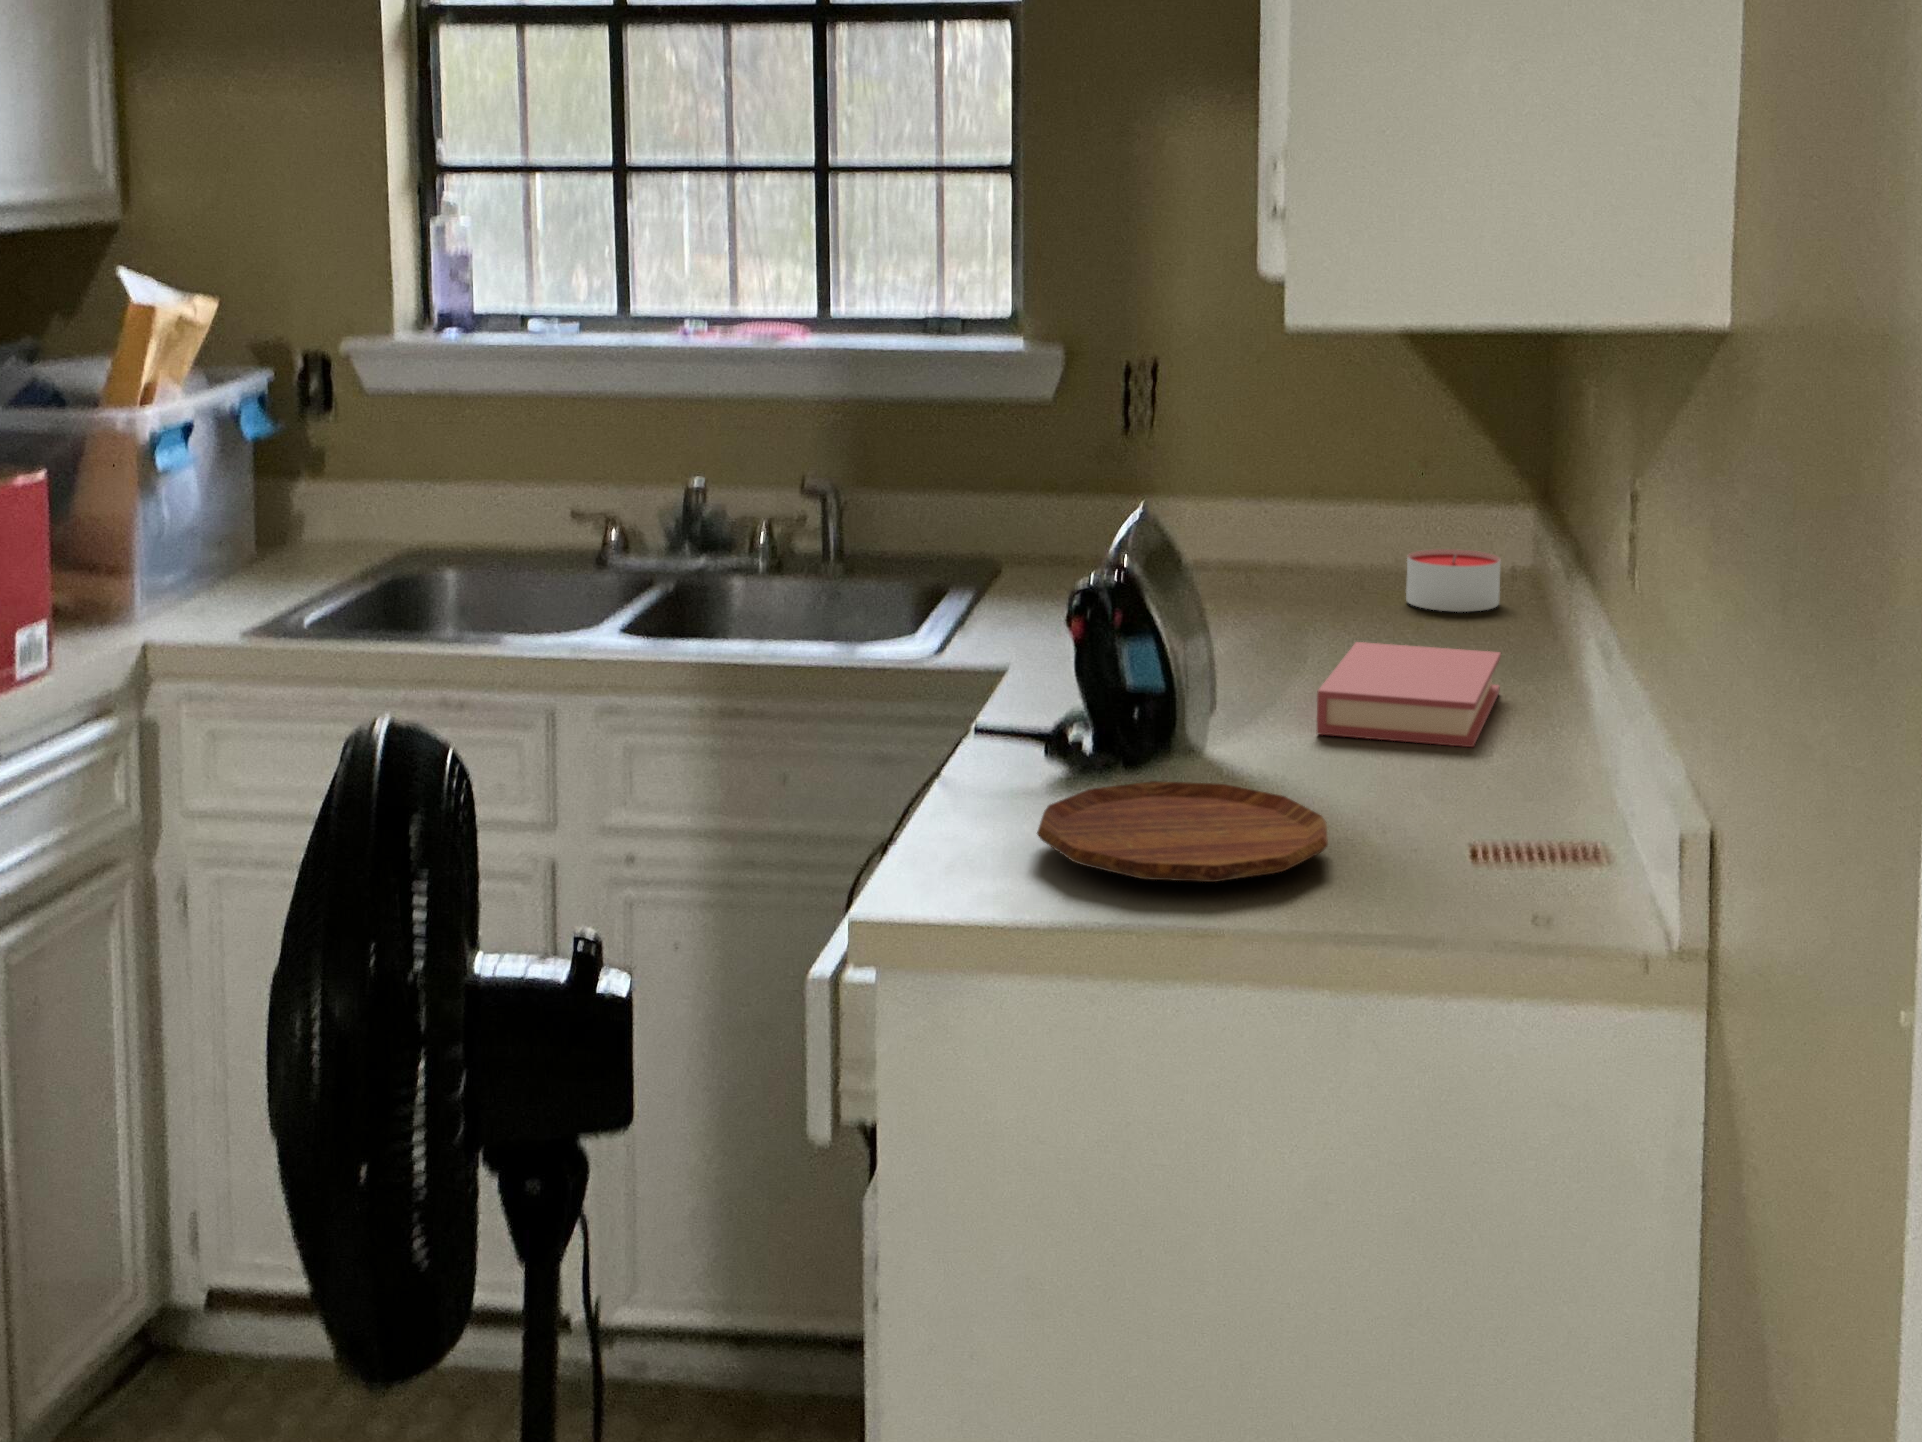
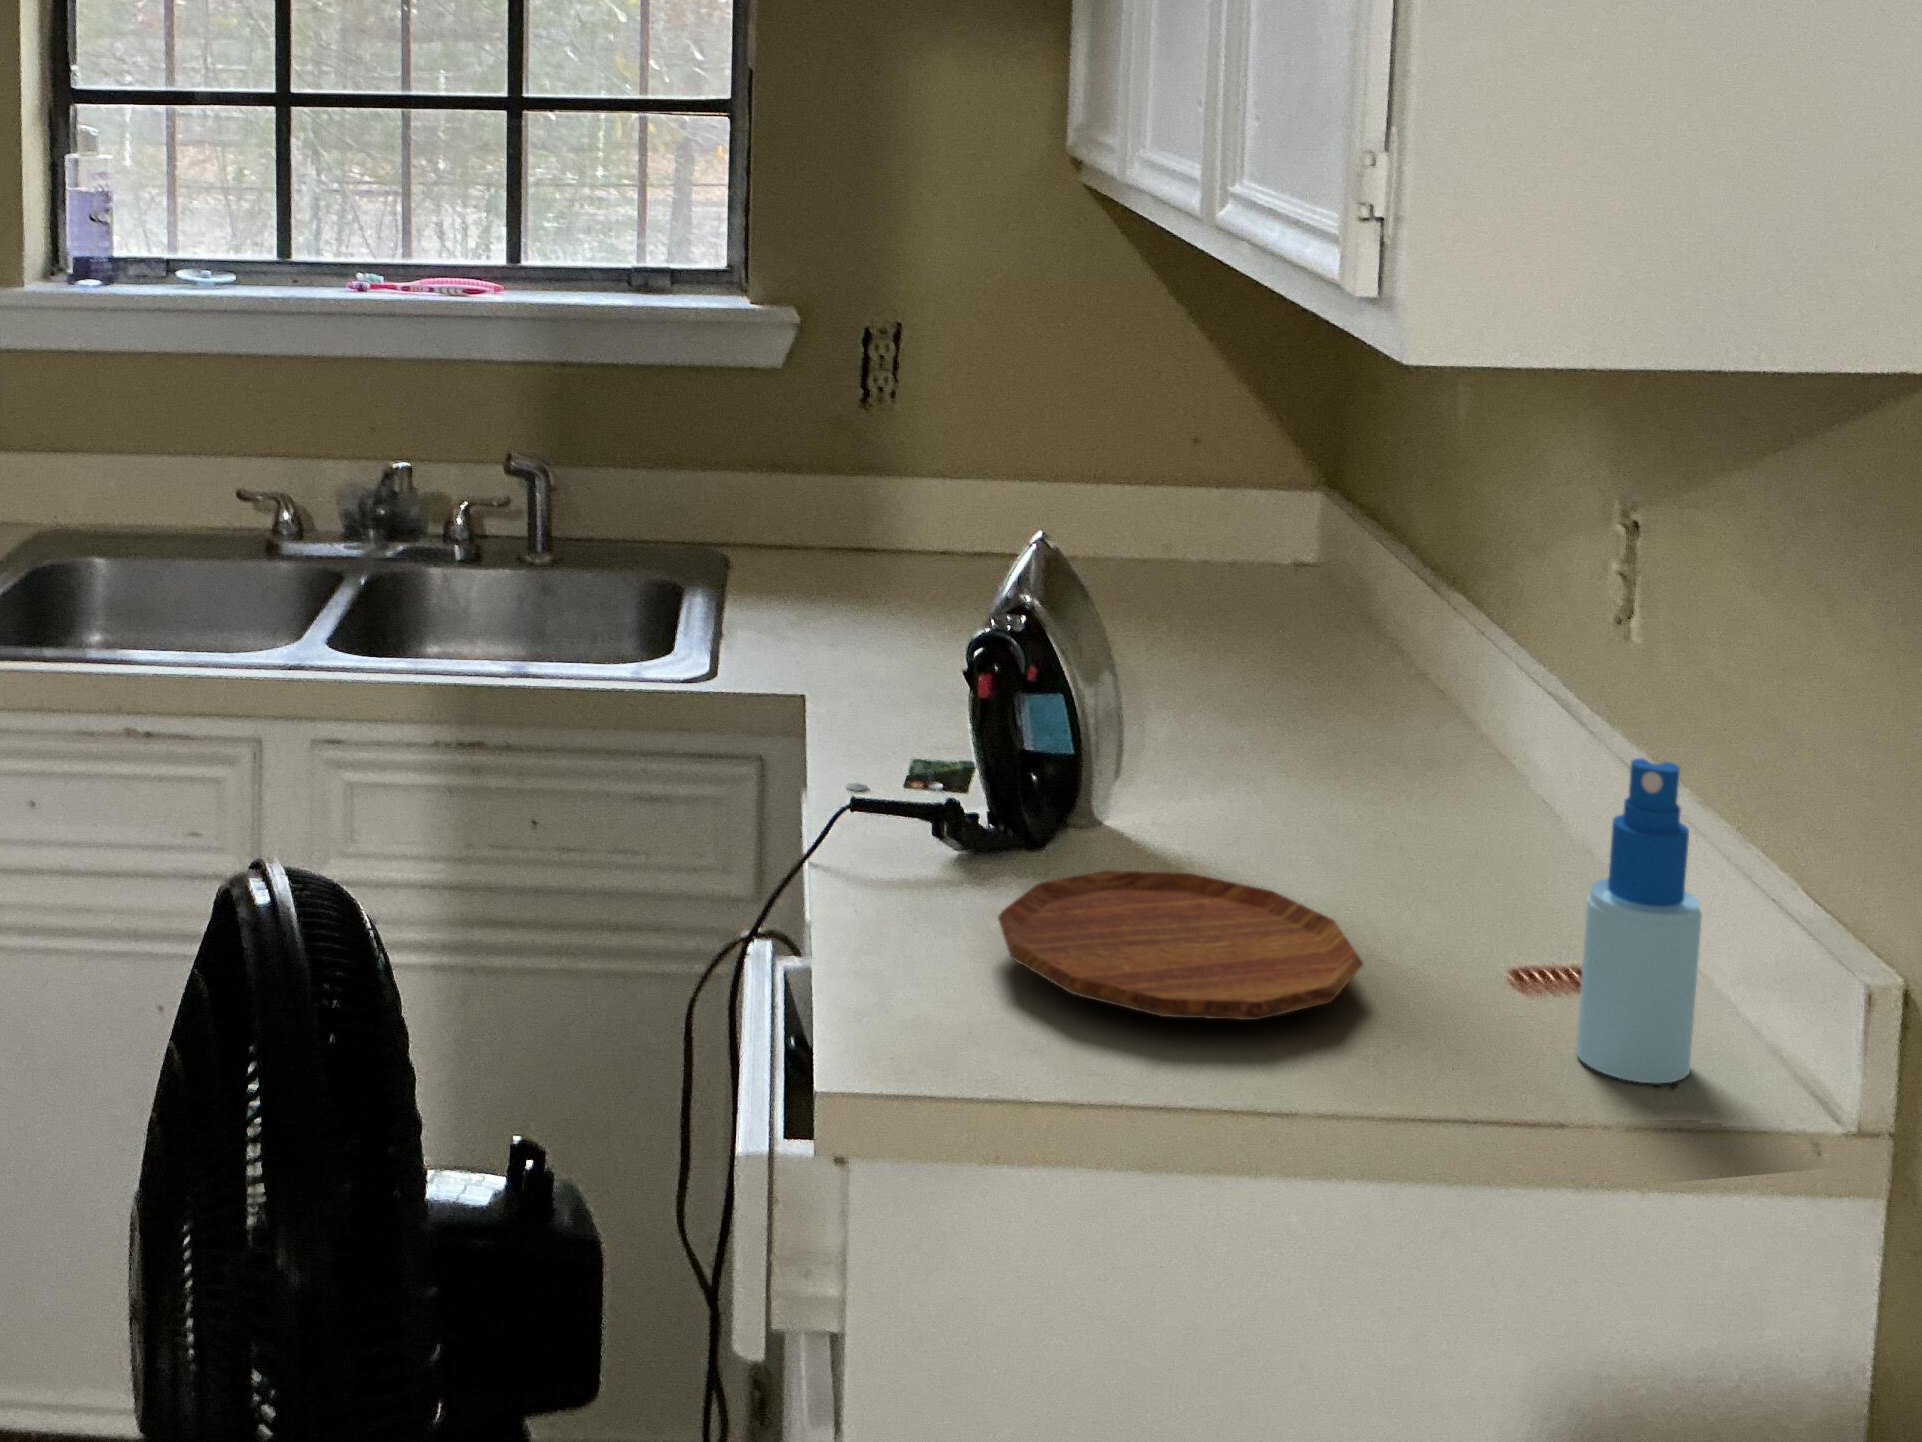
candle: present [1406,549,1501,612] -> none [1205,539,1313,612]
book: present [1317,642,1501,747] -> none [1220,666,1414,804]
spray bottle: none [1475,665,1569,929] -> present [1576,758,1702,1083]

